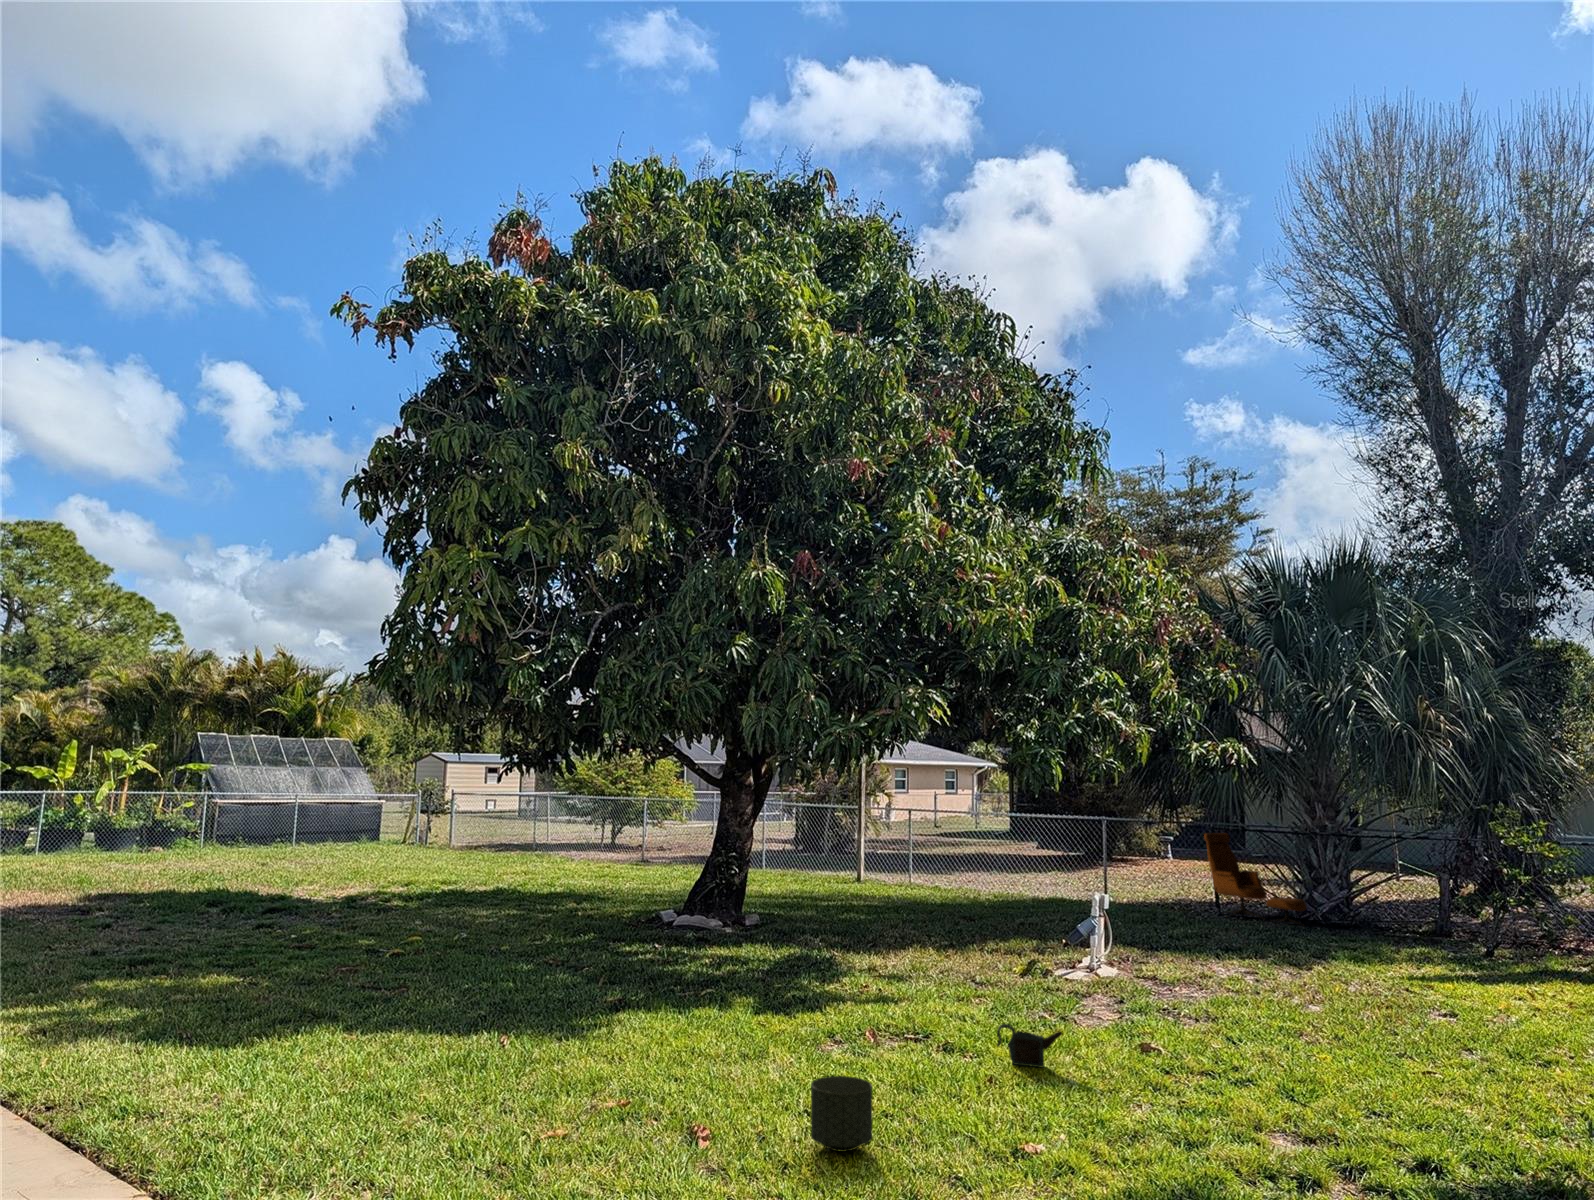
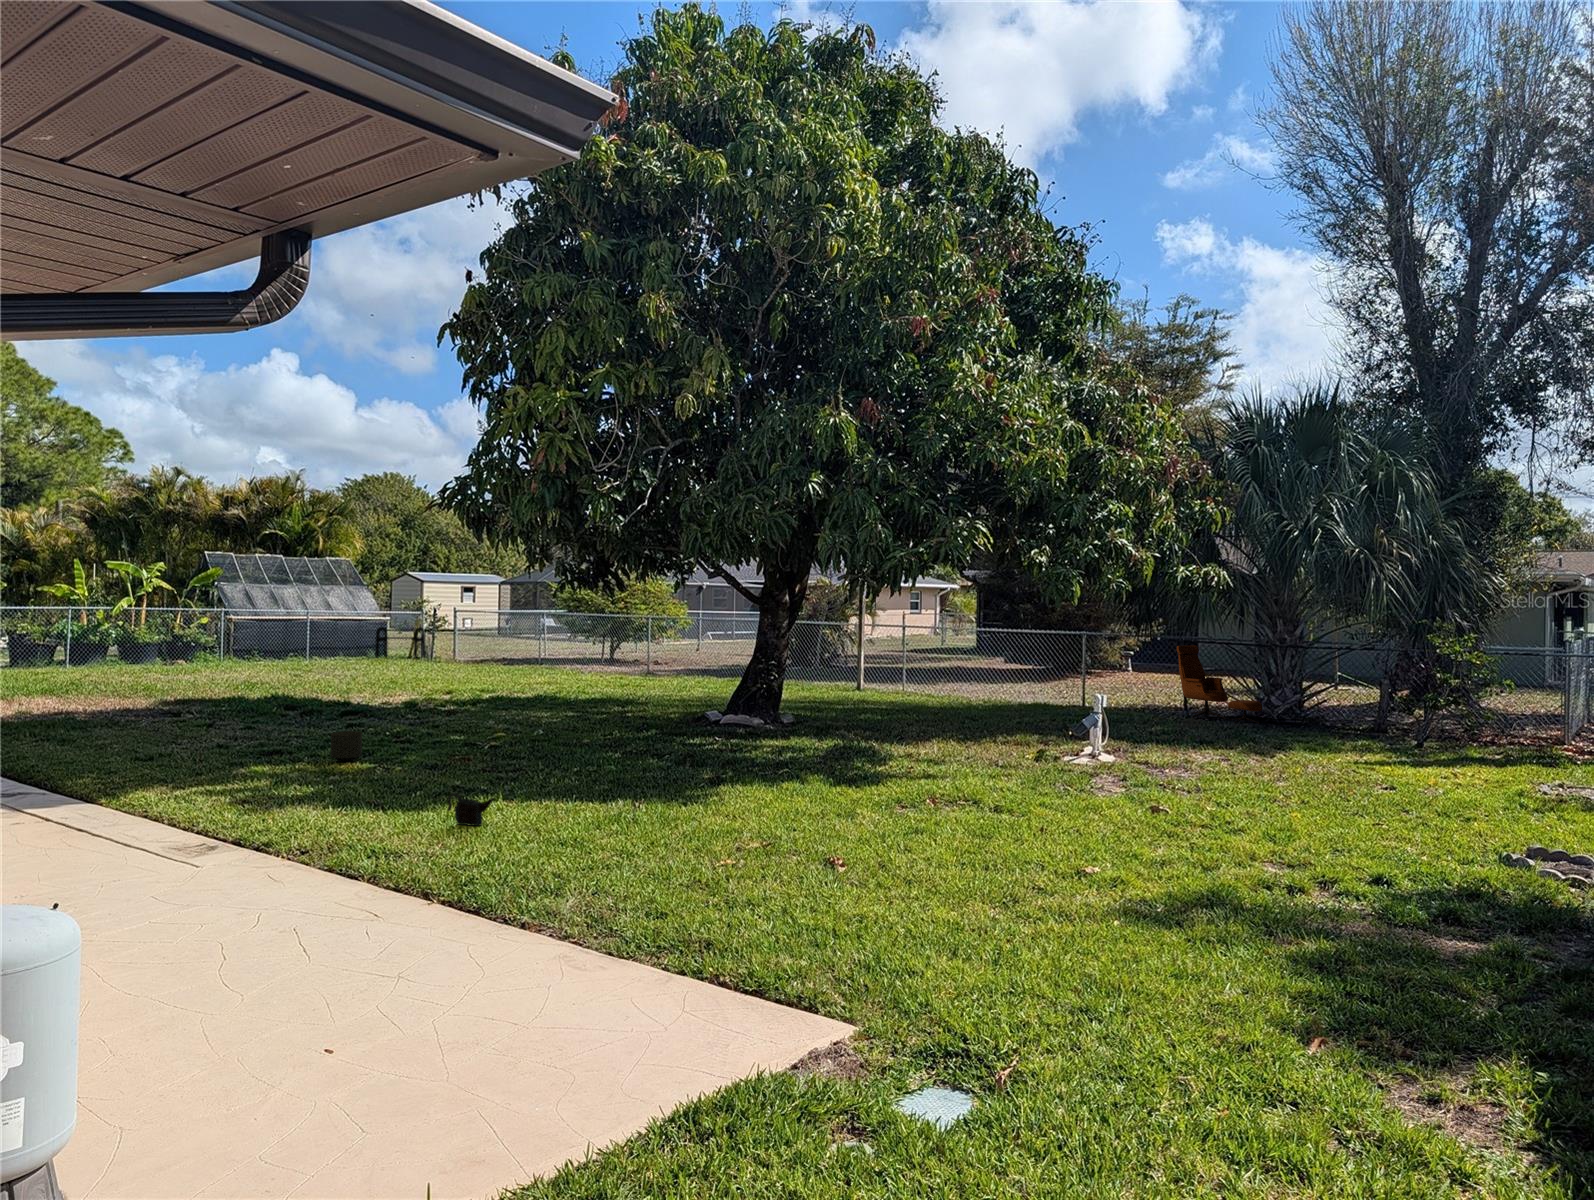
bench: none [369,811,423,844] -> present [375,627,425,658]
watering can: present [997,1024,1063,1067] -> present [447,793,494,826]
planter: present [811,1076,872,1152] -> present [331,731,362,762]

